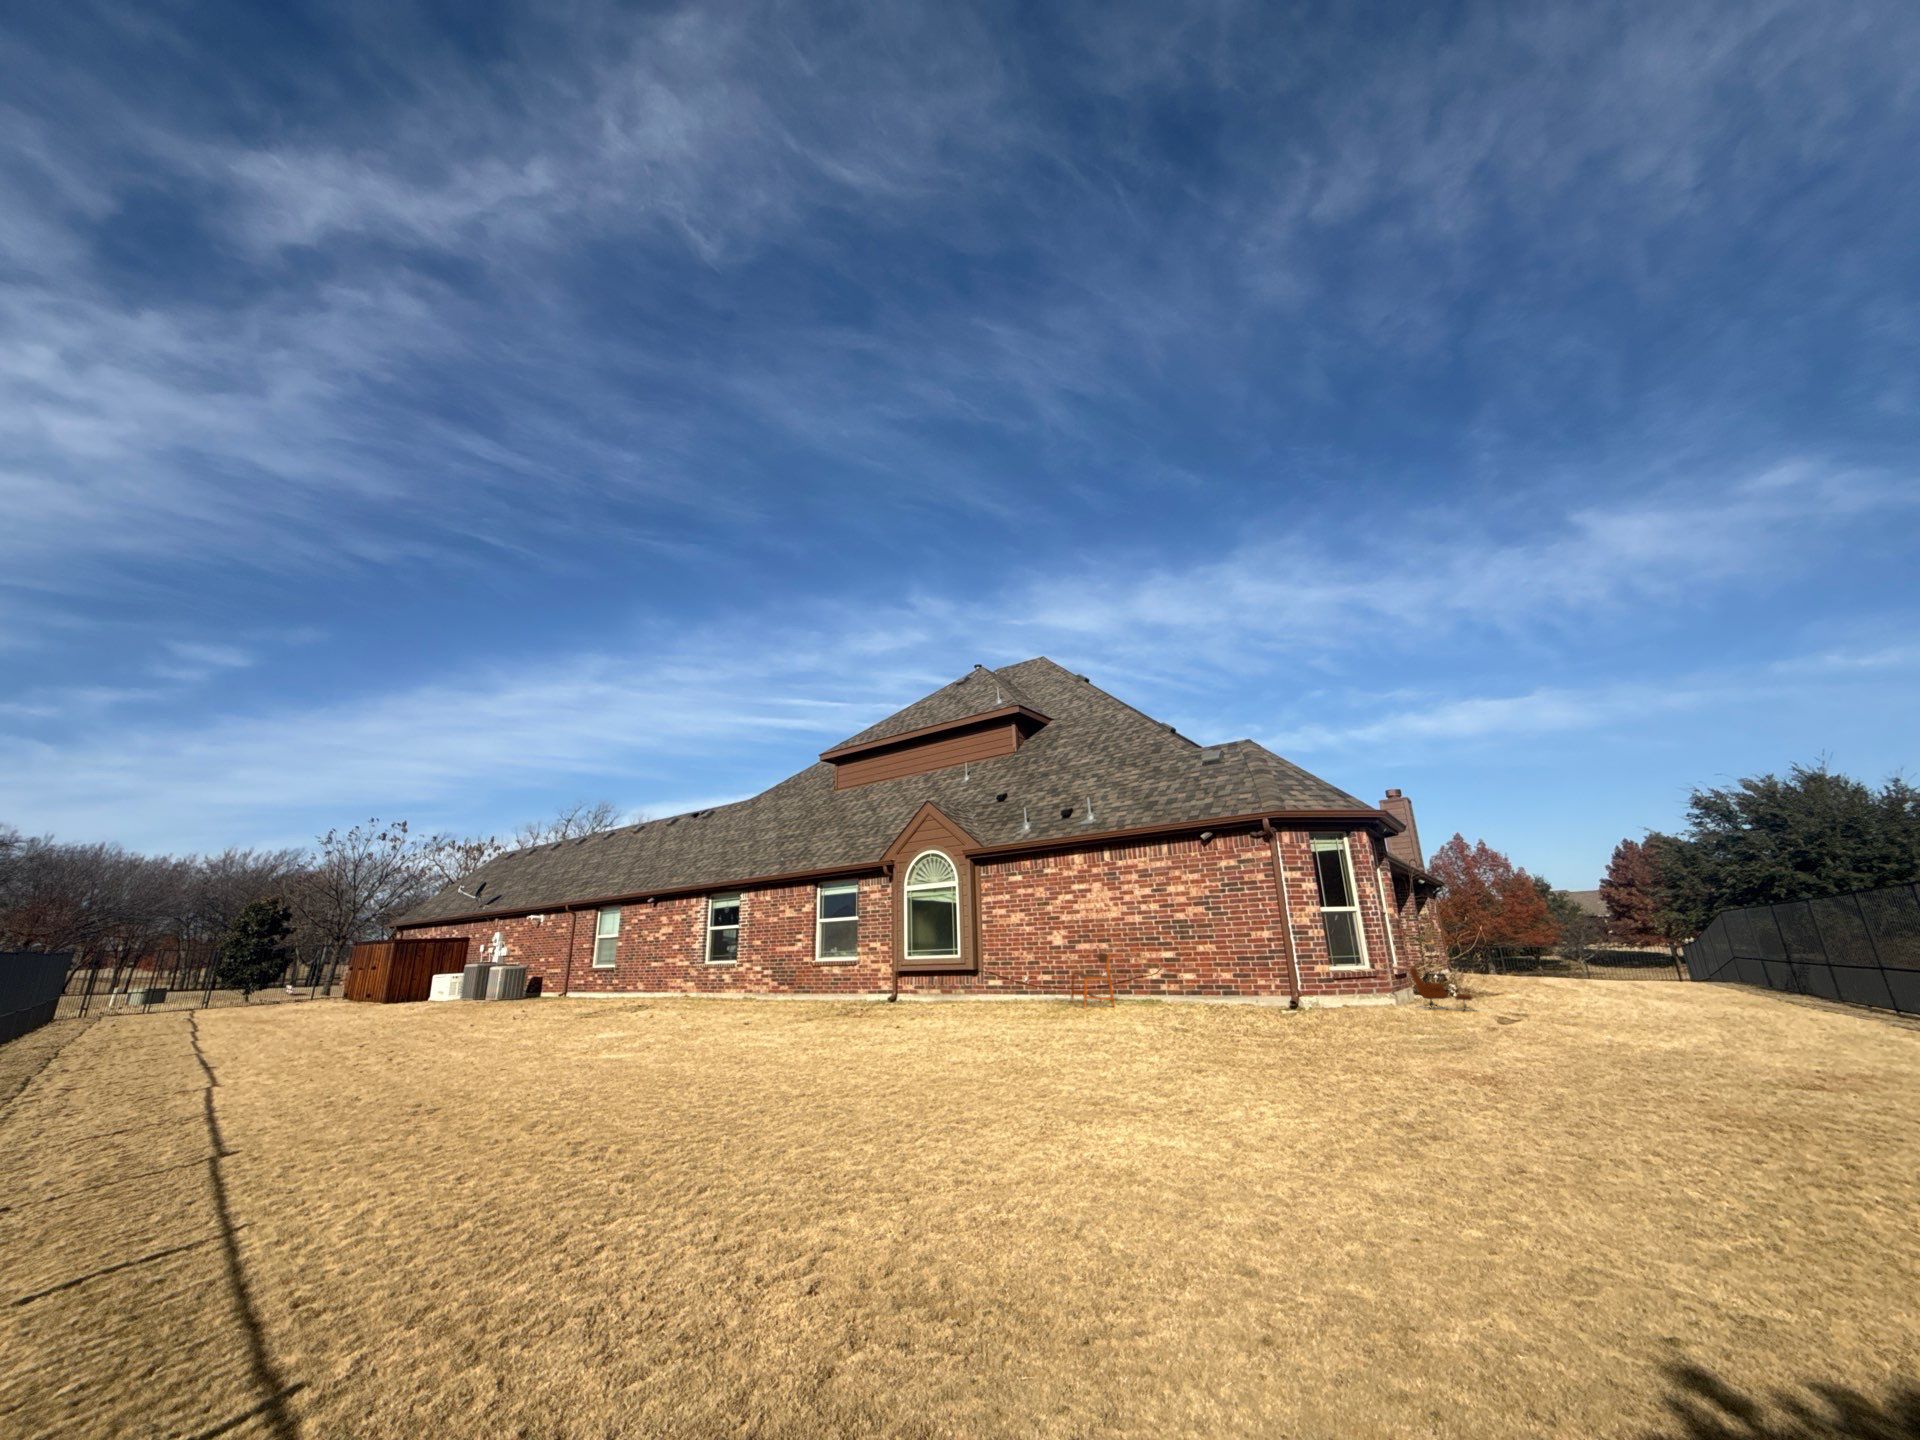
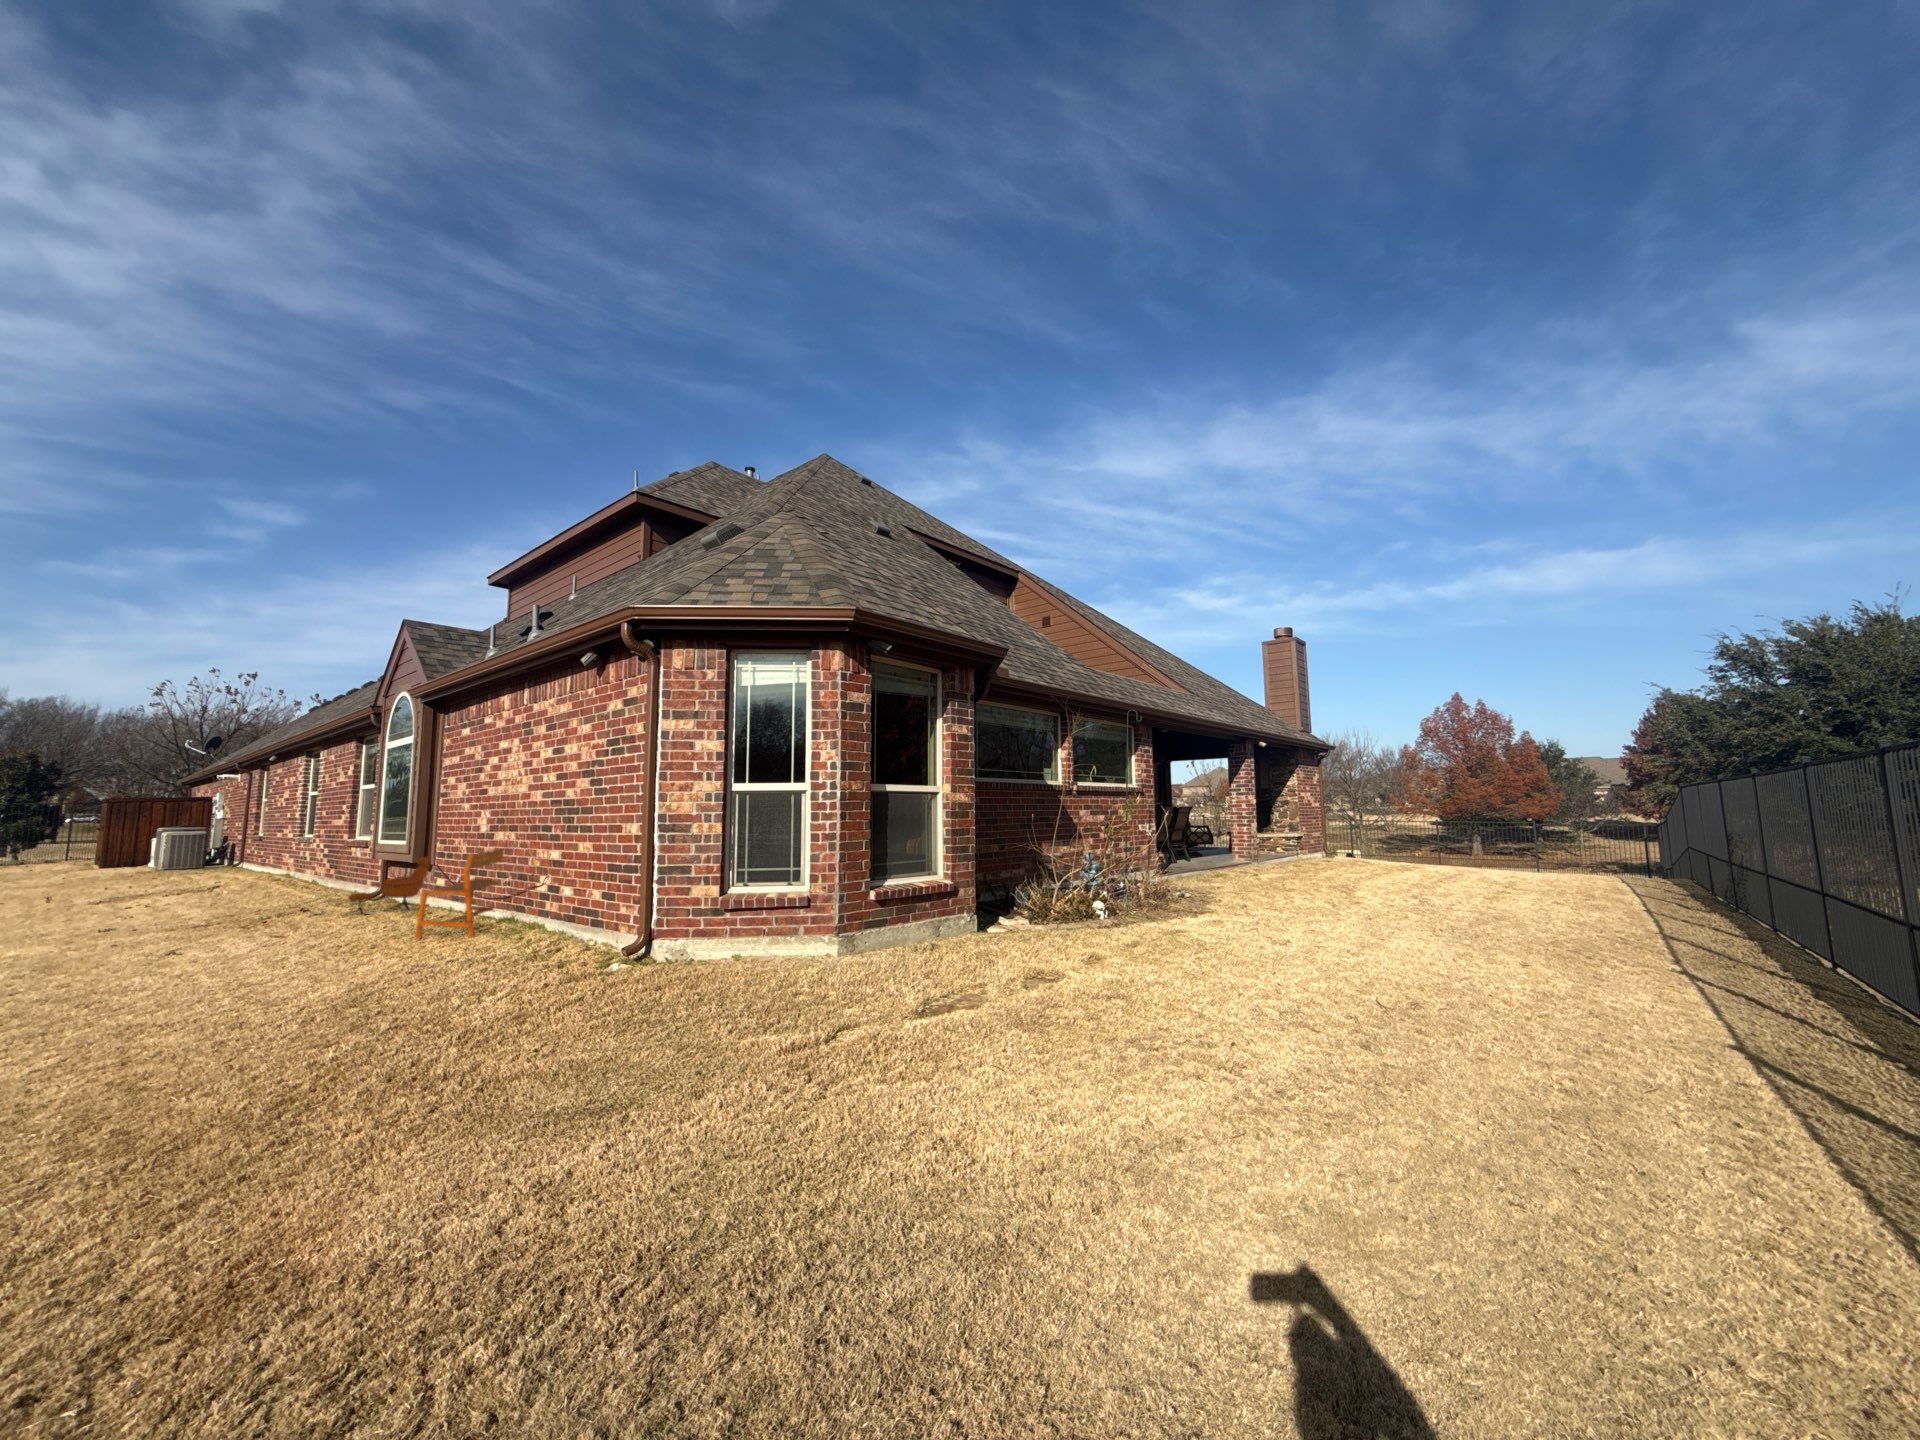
lounge chair: present [1410,967,1472,1009] -> present [348,857,431,912]

